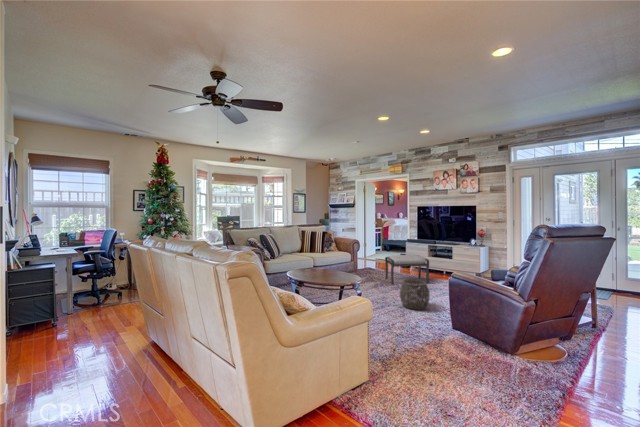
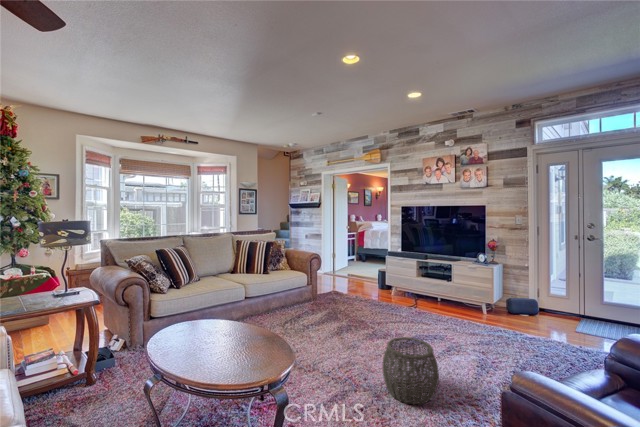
ottoman: present [385,255,429,284] -> none [358,277,424,325]

